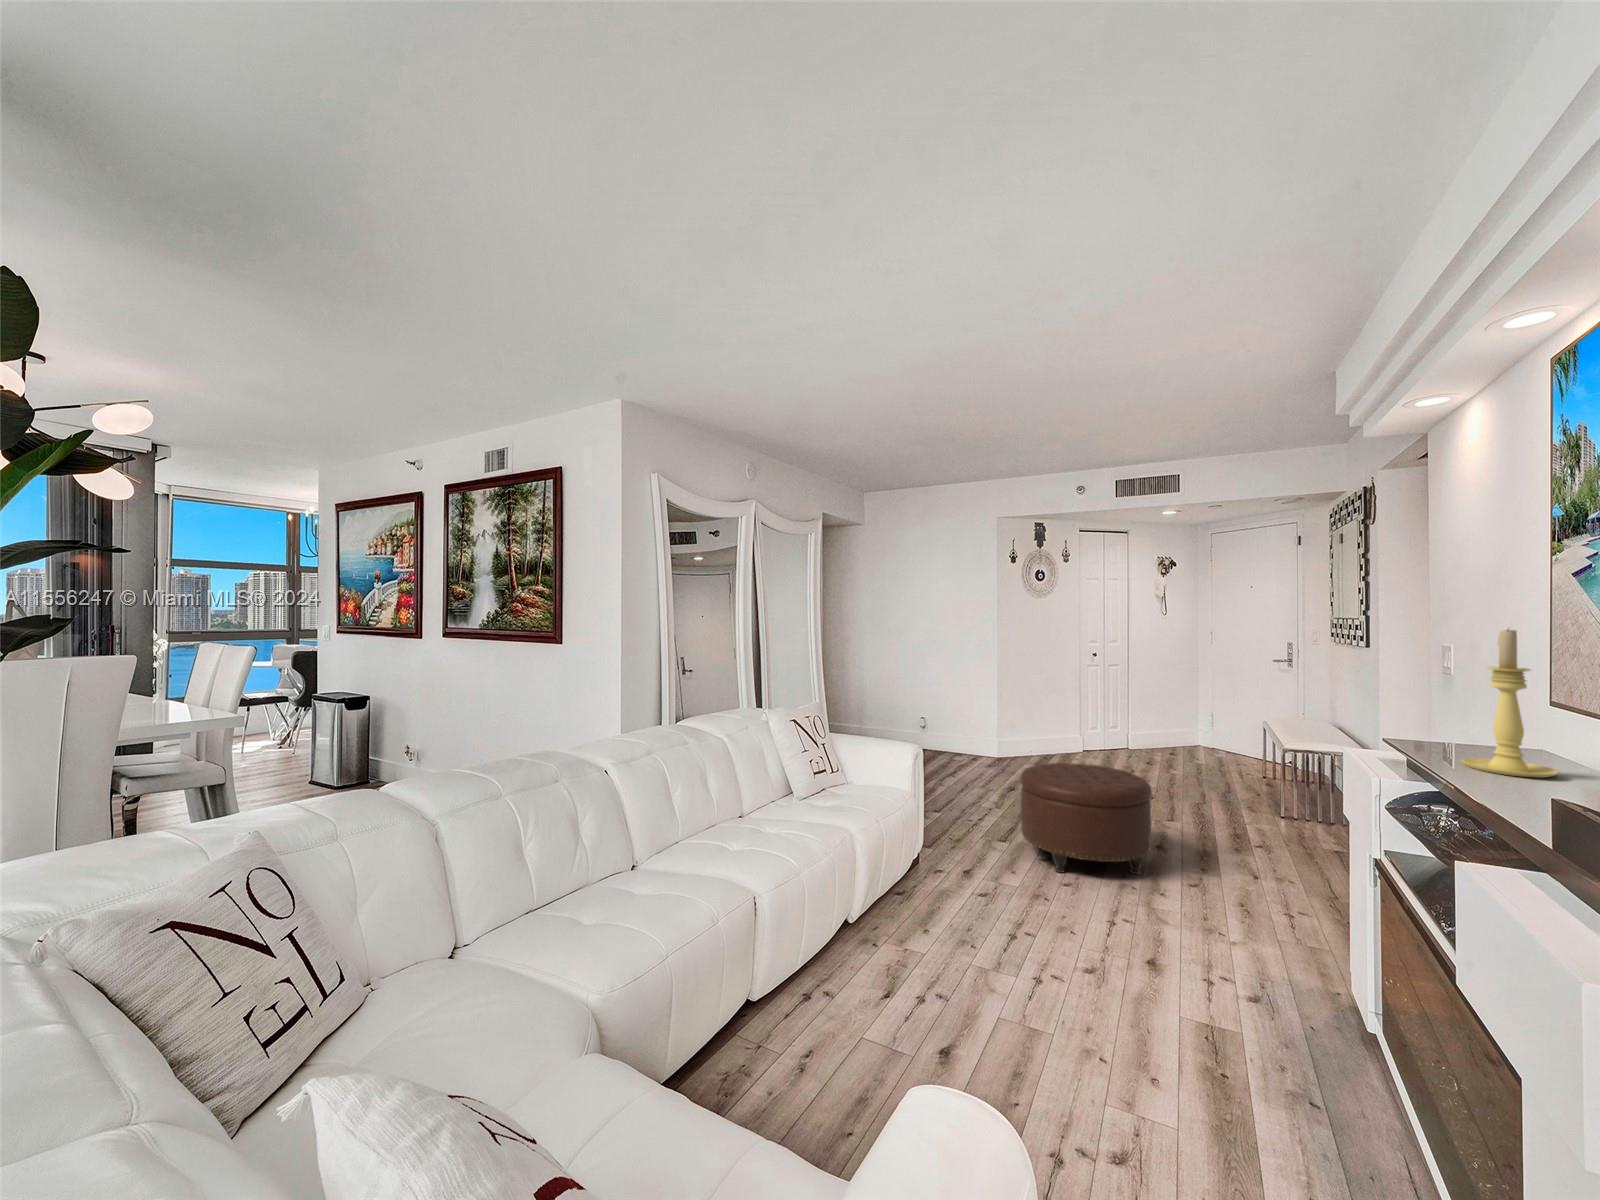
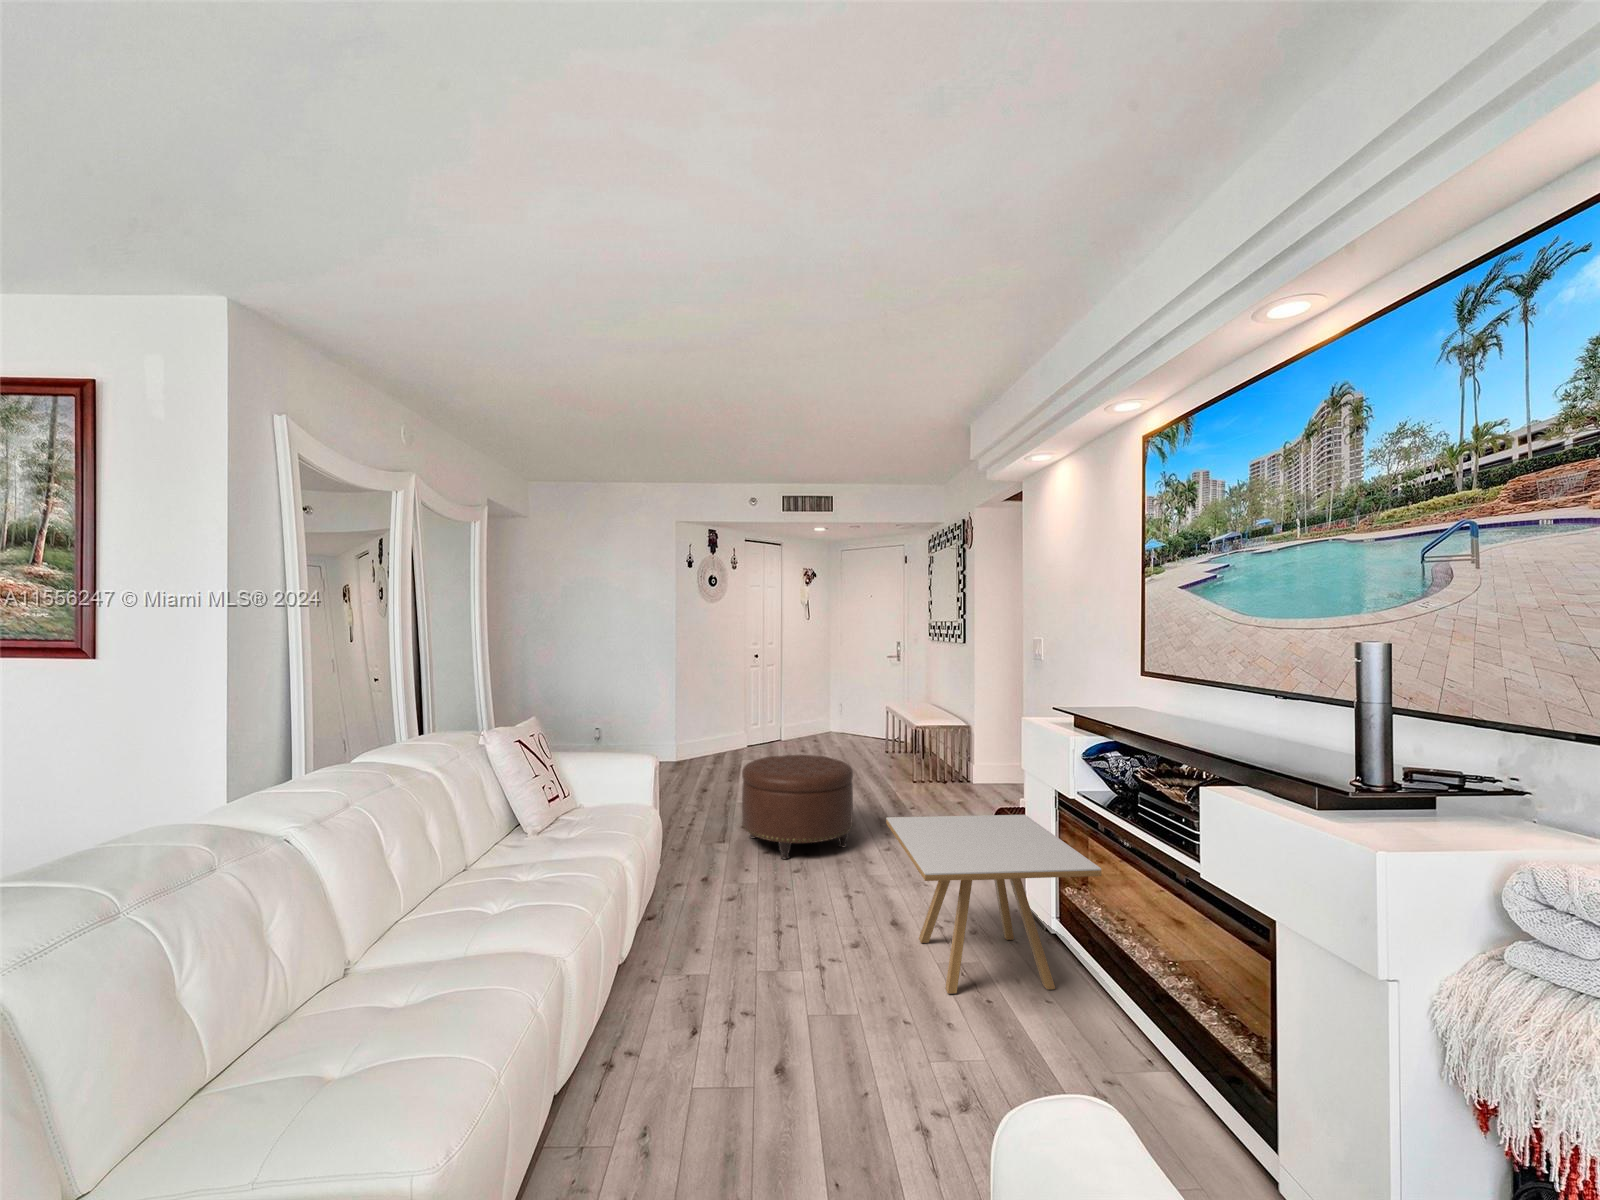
candle holder: present [1461,629,1560,778] -> none [1126,620,1181,723]
side table: none [1128,843,1393,1095] -> present [886,815,1102,994]

